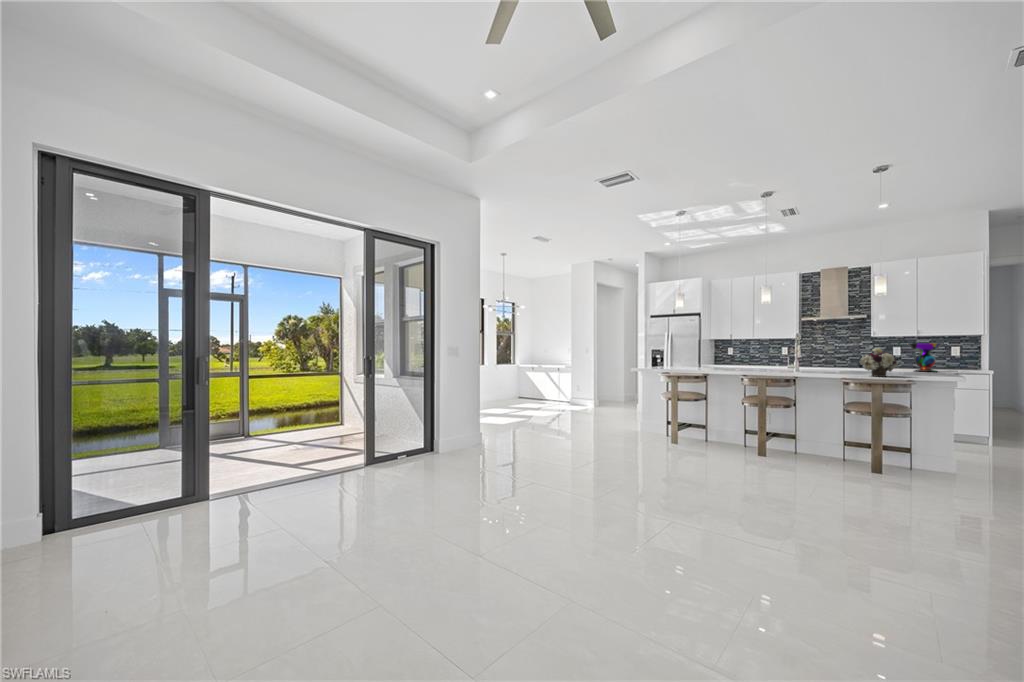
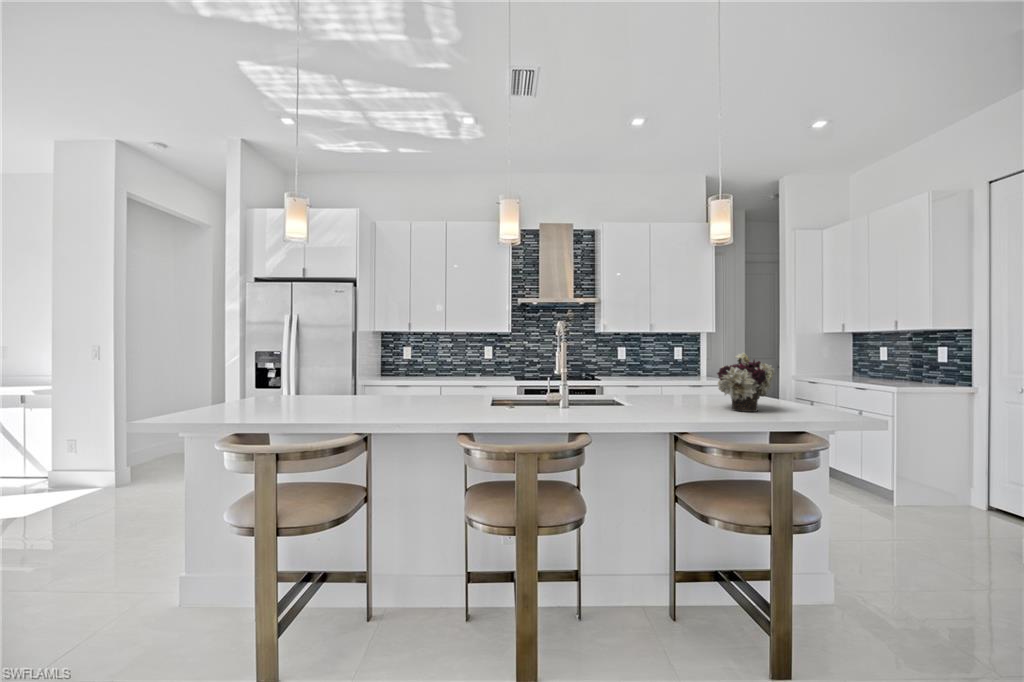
decorative bowl: present [909,343,942,372] -> none [673,343,715,386]

